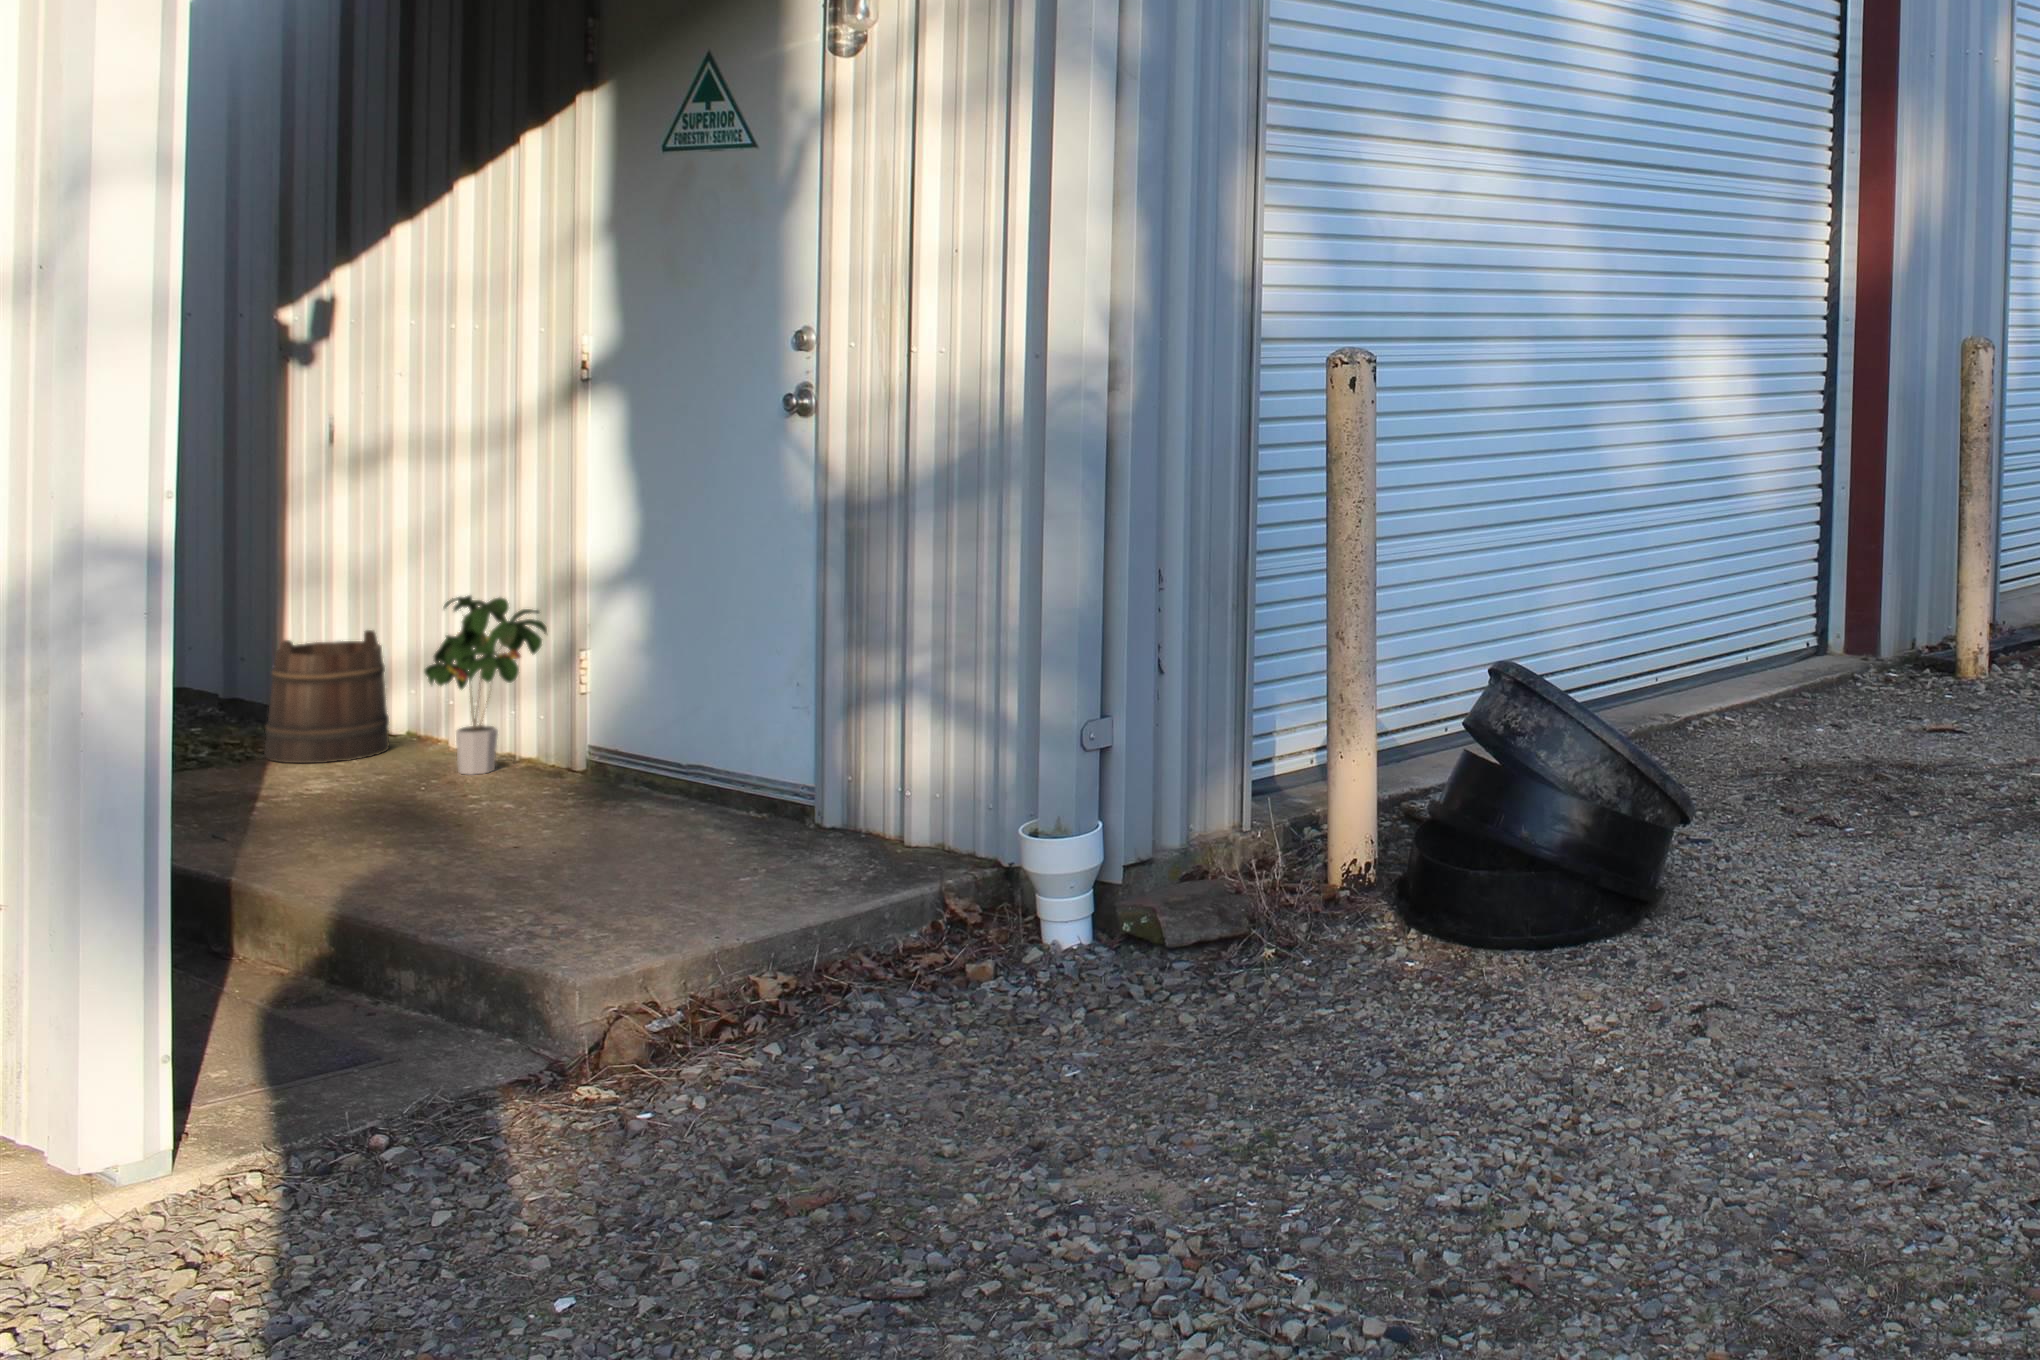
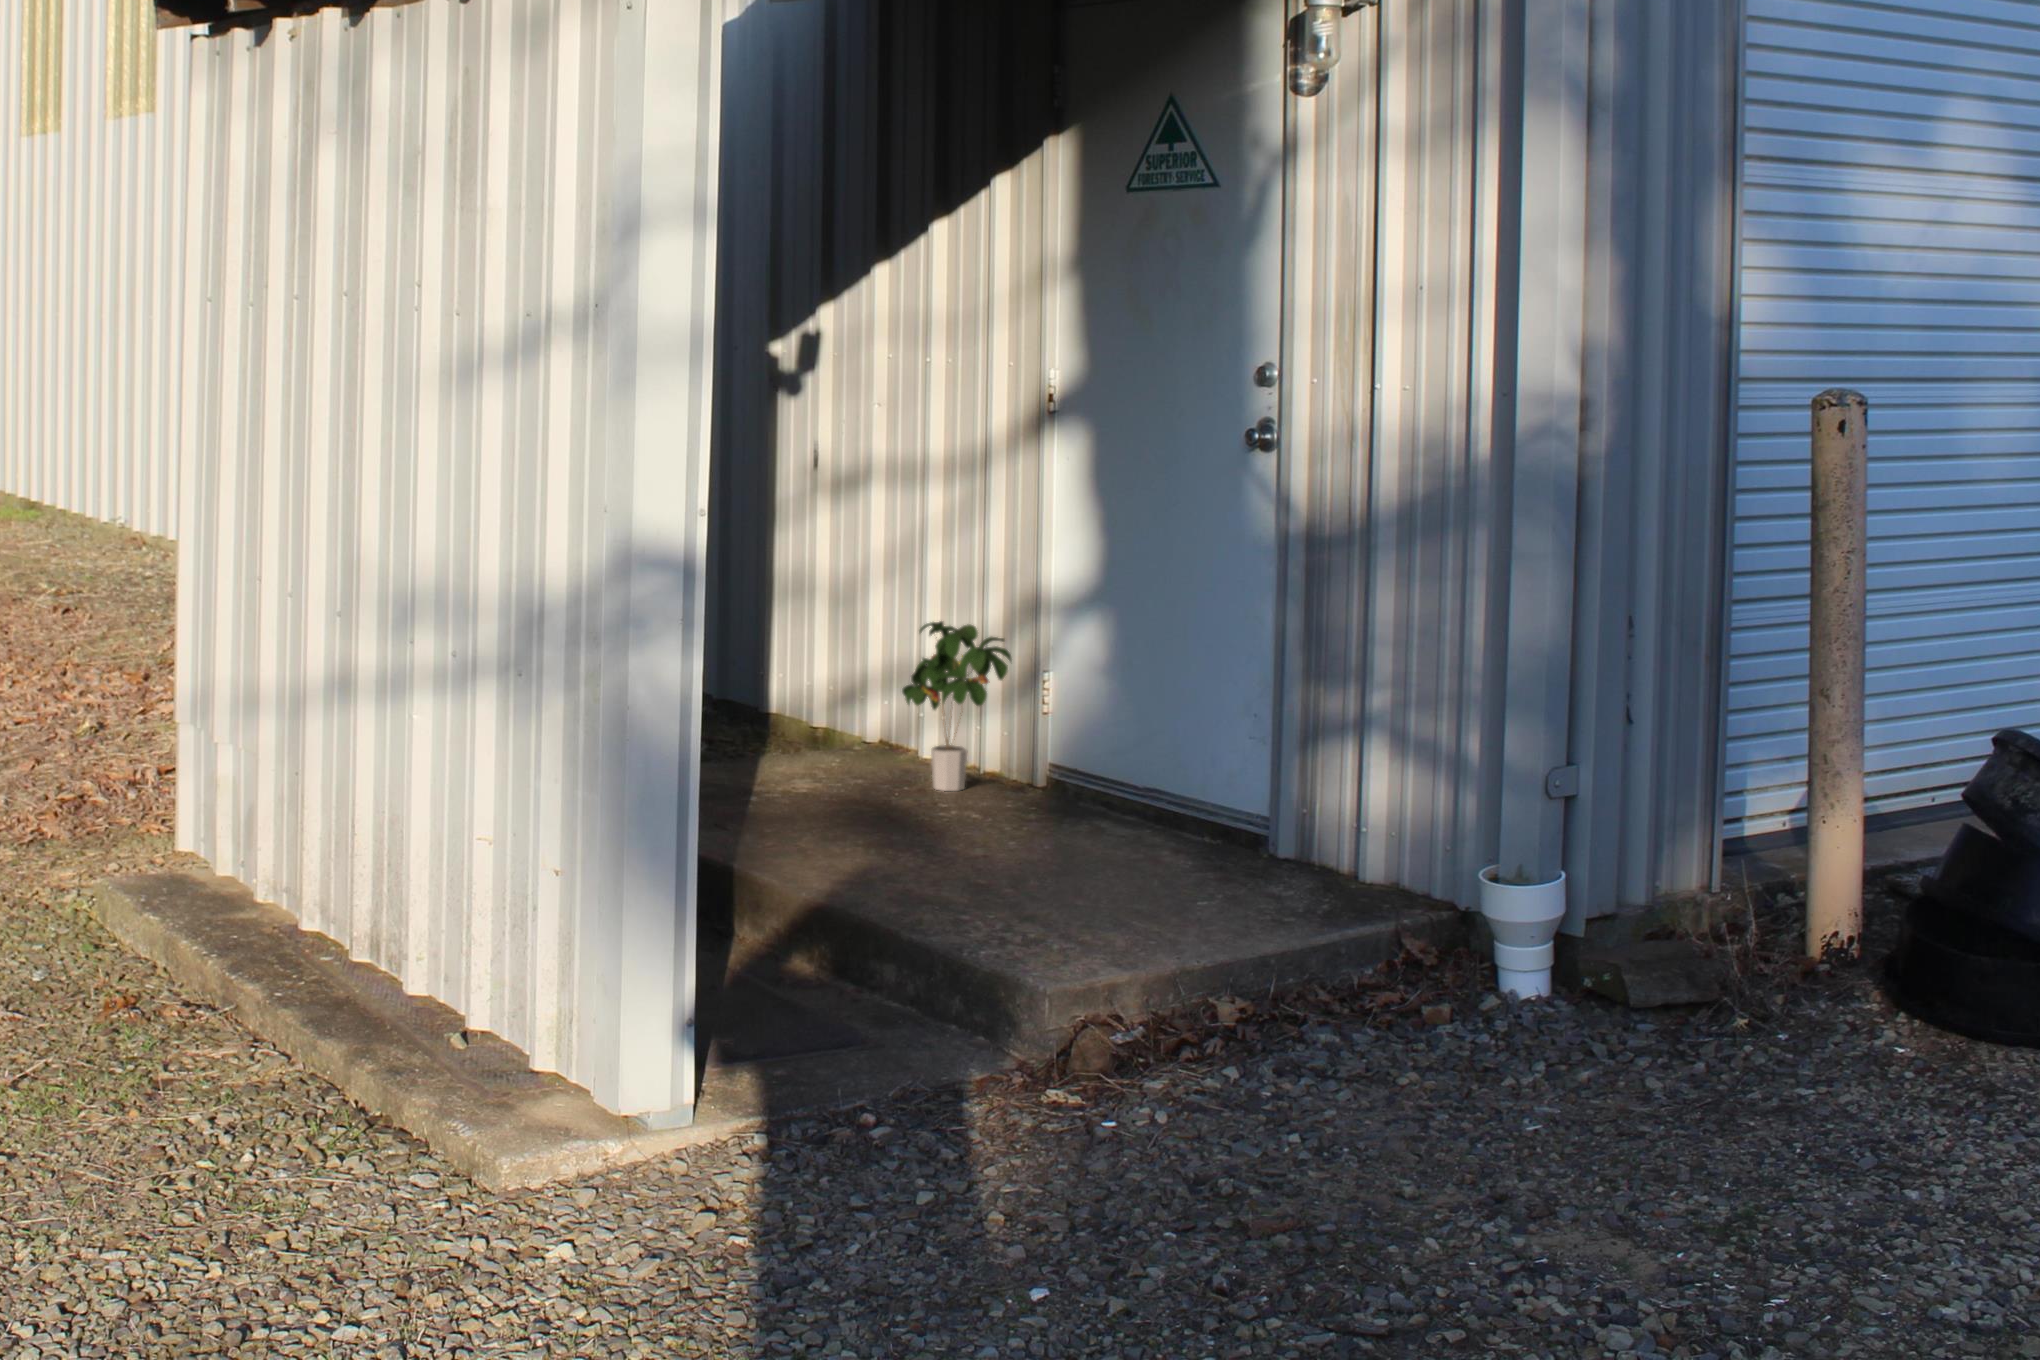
bucket: present [265,630,389,763] -> none [767,649,869,770]

